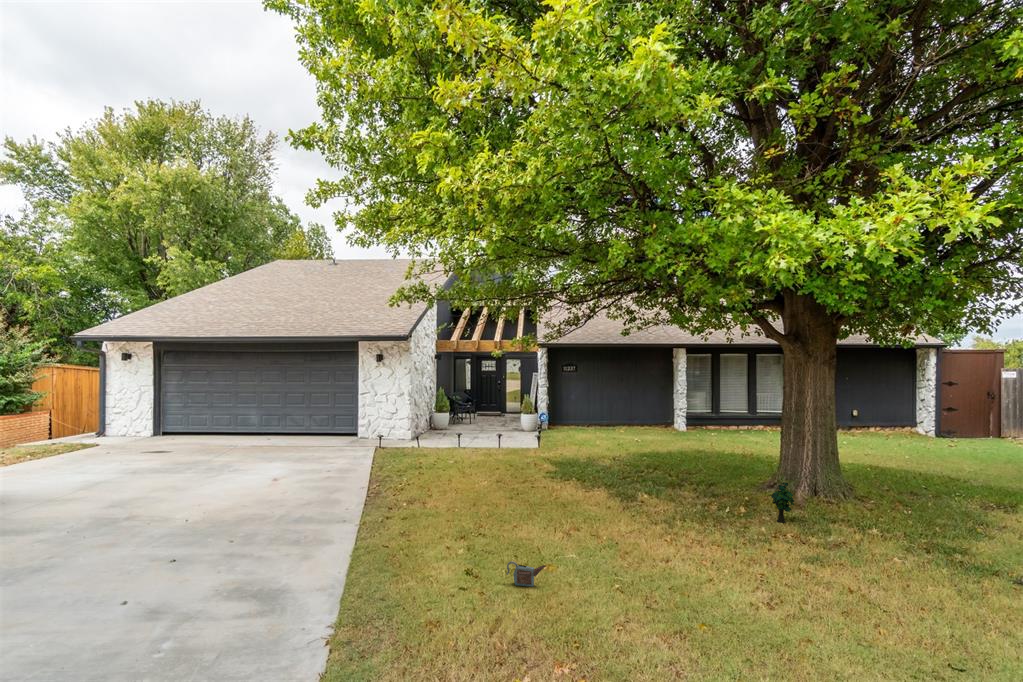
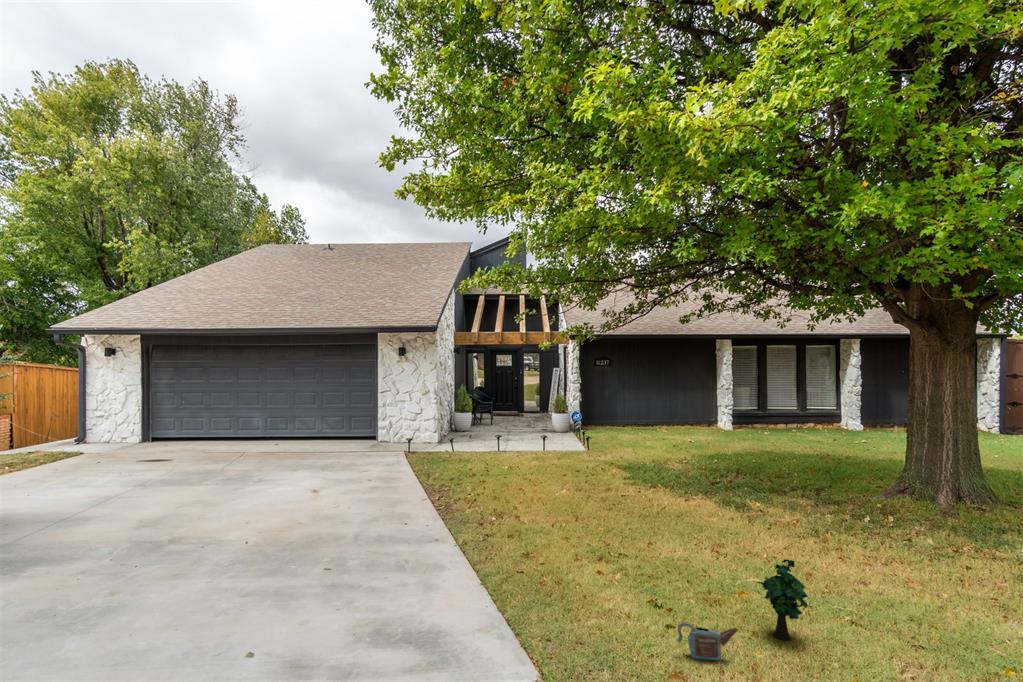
decorative plant: present [770,482,794,523] -> present [757,559,808,641]

